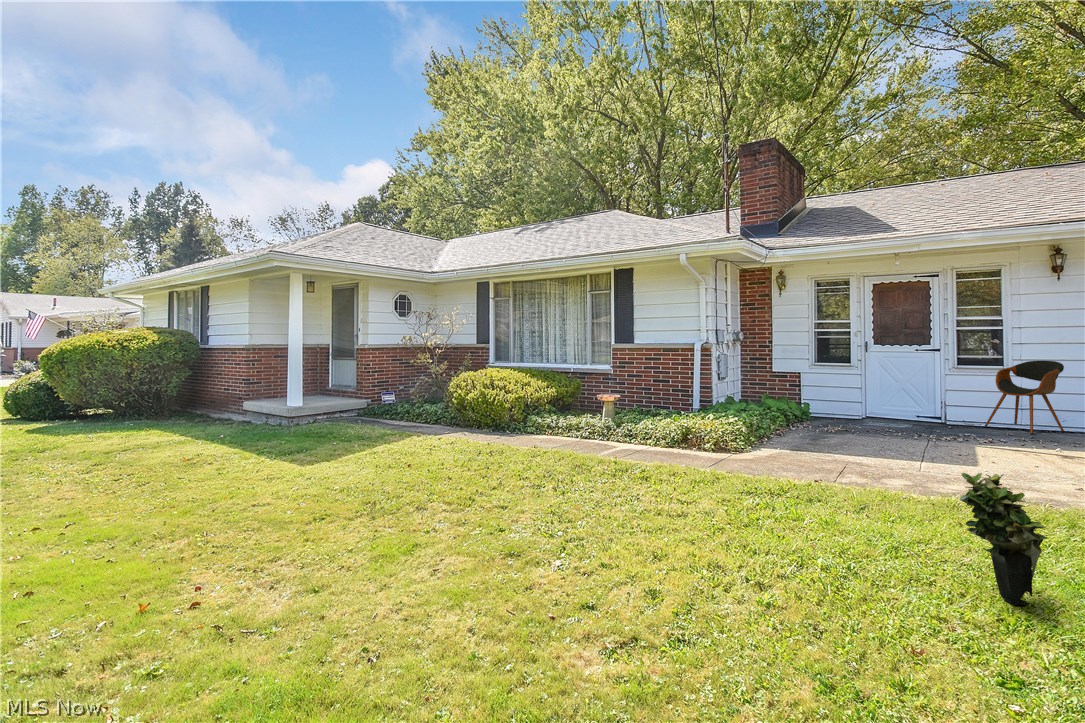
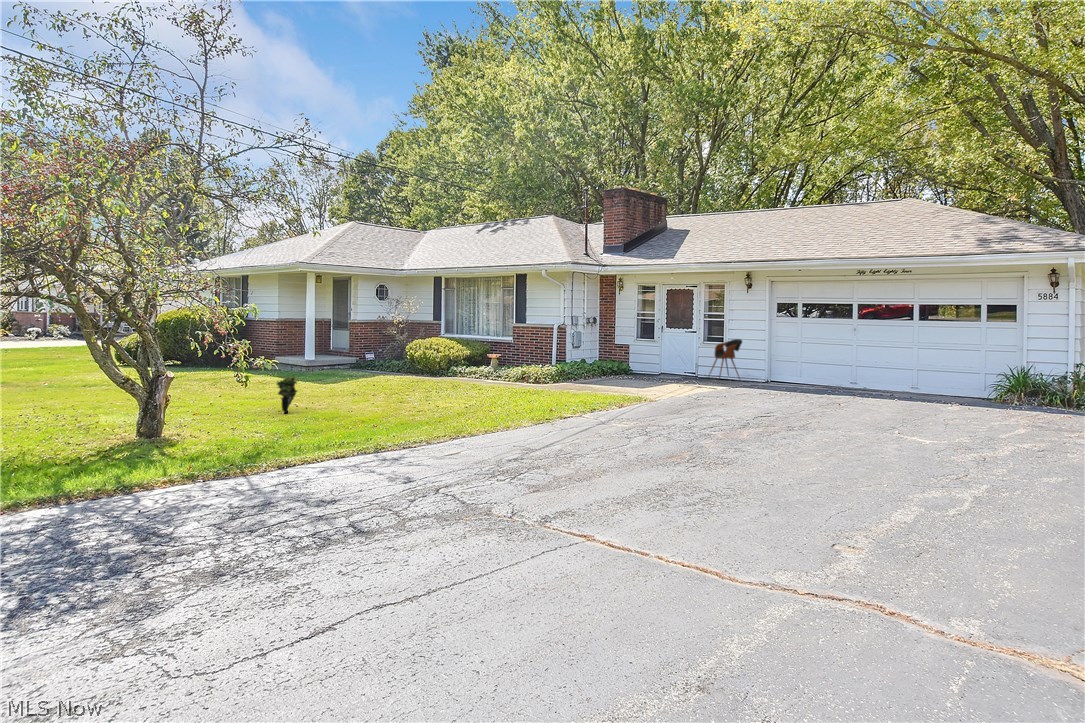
potted plant: present [960,473,1048,605] -> present [277,376,297,414]

